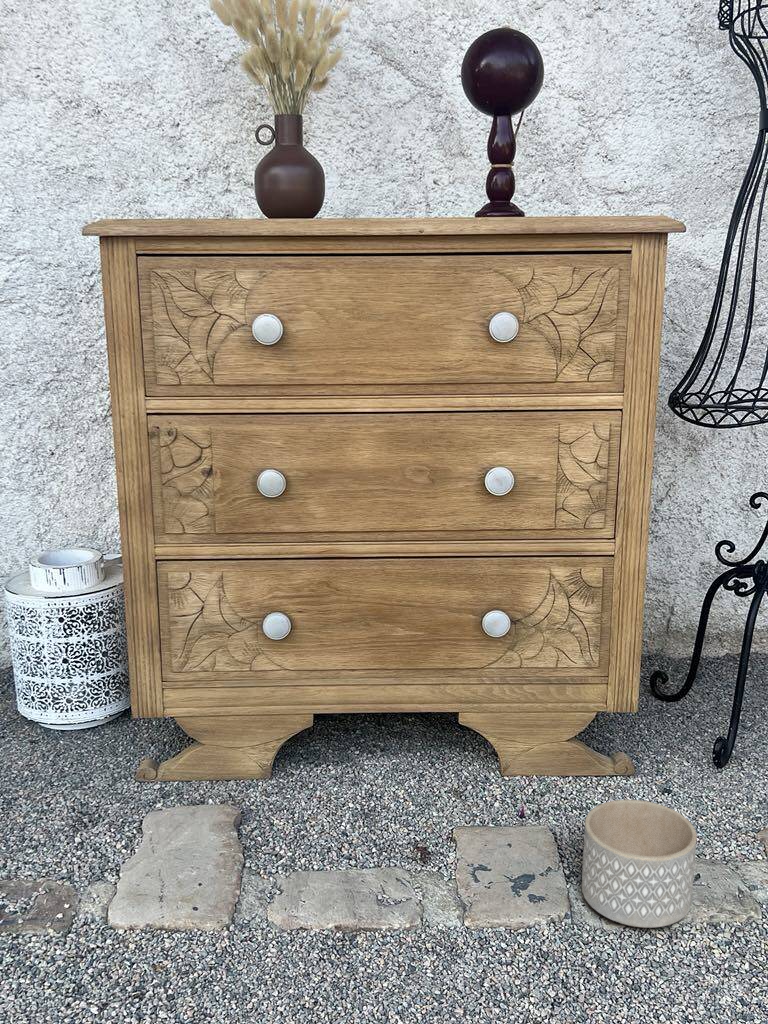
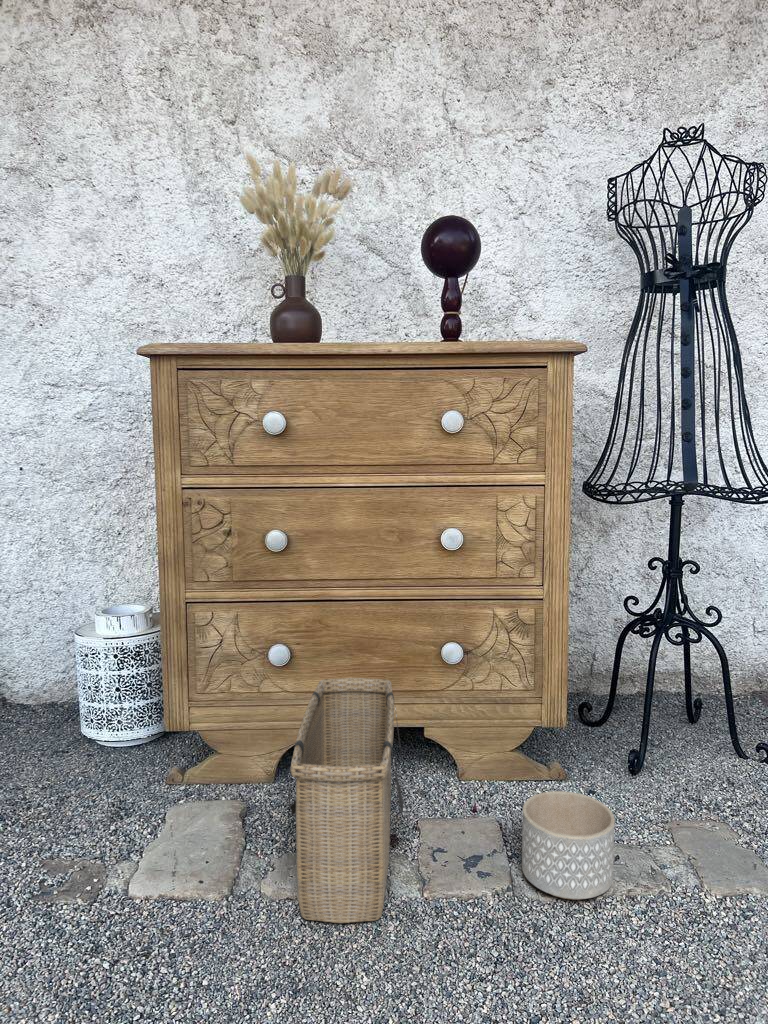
basket: none [300,657,440,956] -> present [289,678,404,923]

